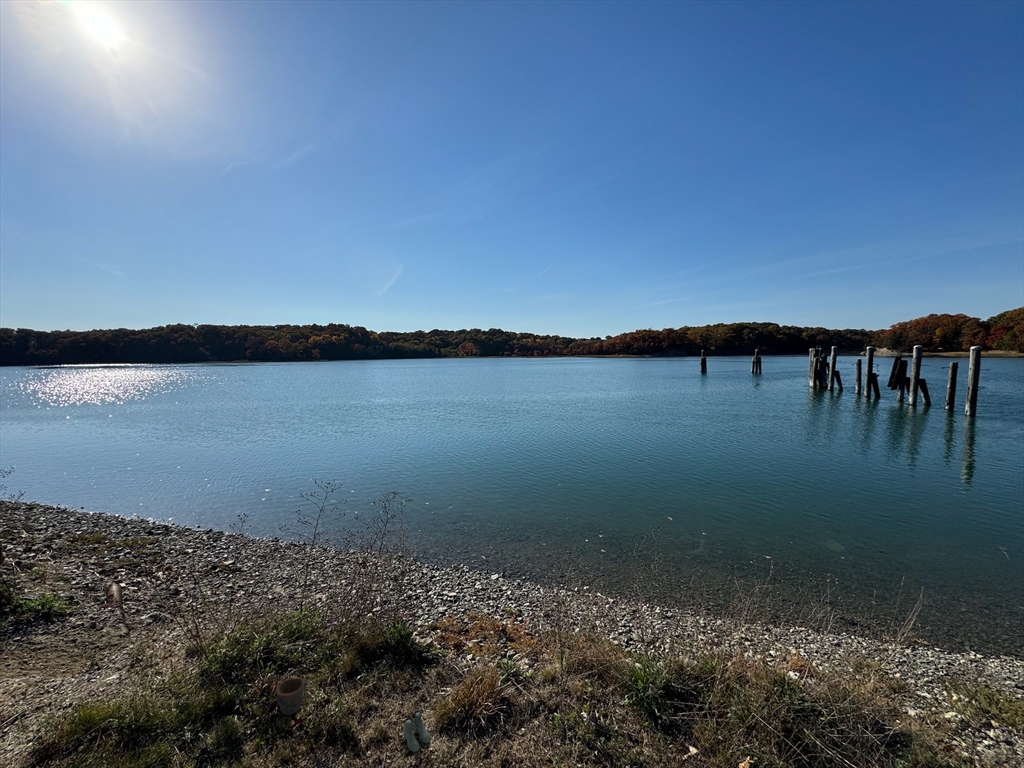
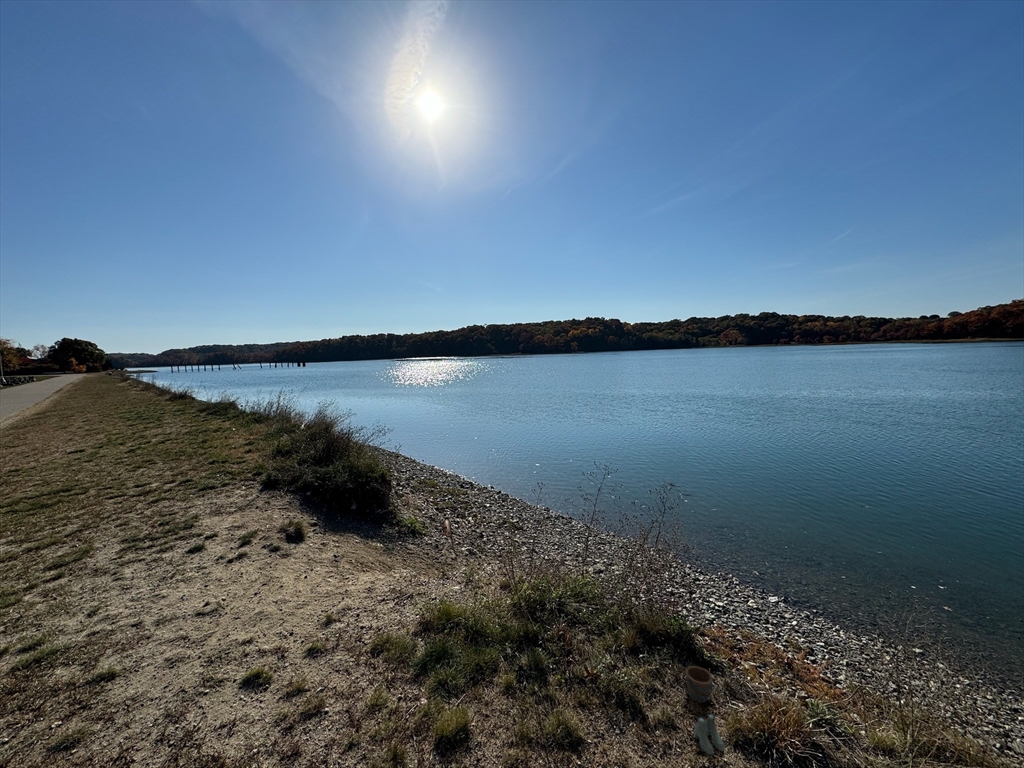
bucket: present [276,677,306,715] -> present [686,666,713,703]

